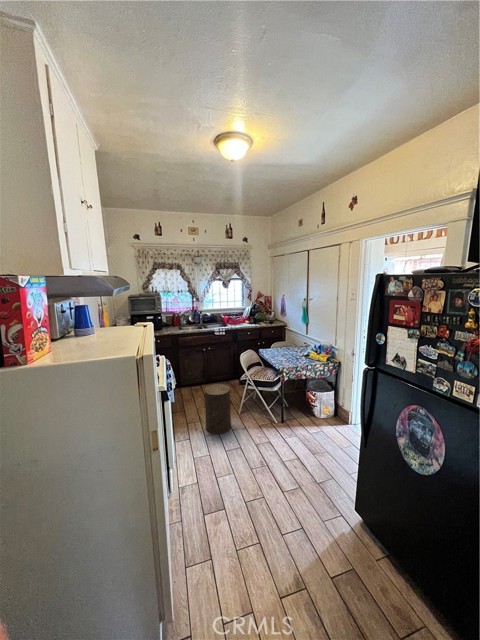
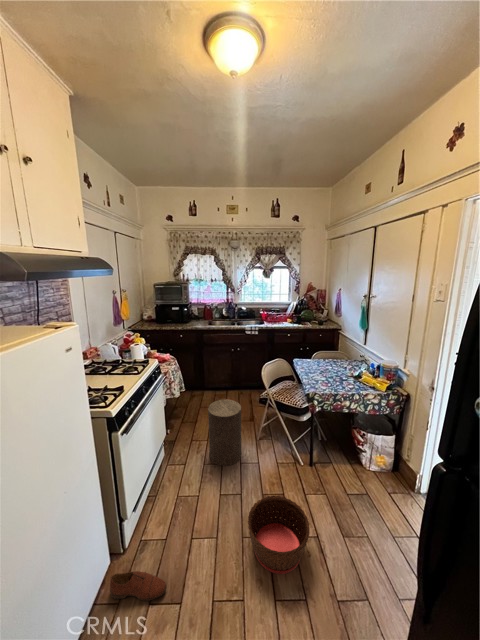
basket: none [255,437,296,480] -> present [248,496,310,574]
shoe: none [174,496,212,516] -> present [110,571,166,601]

